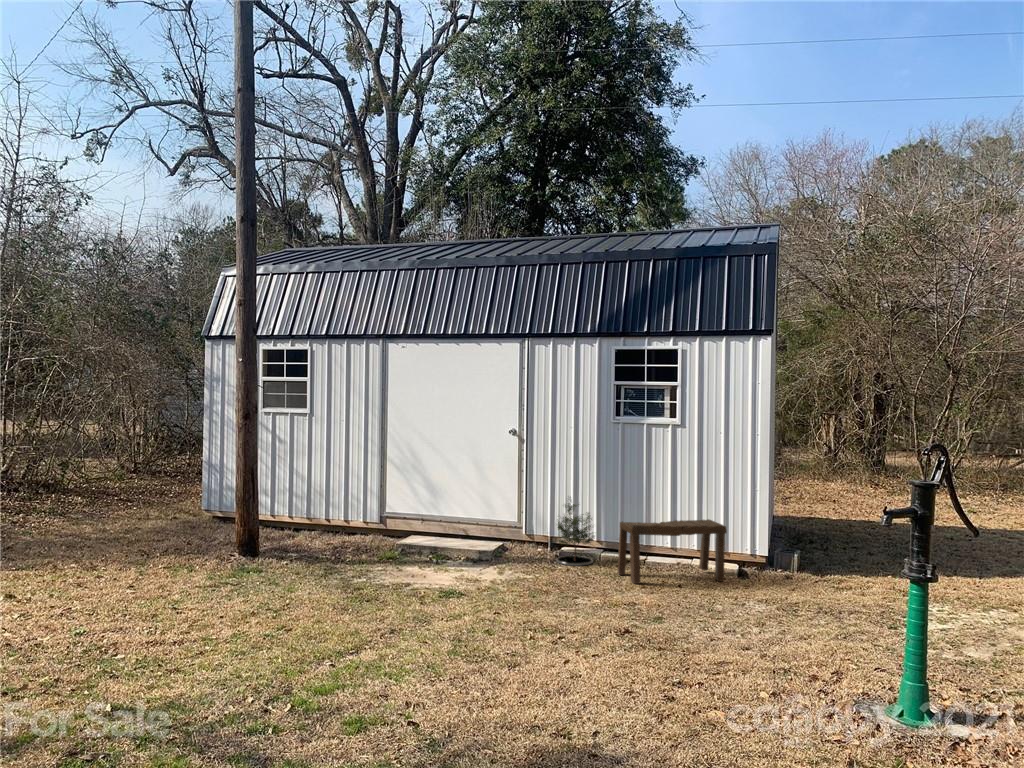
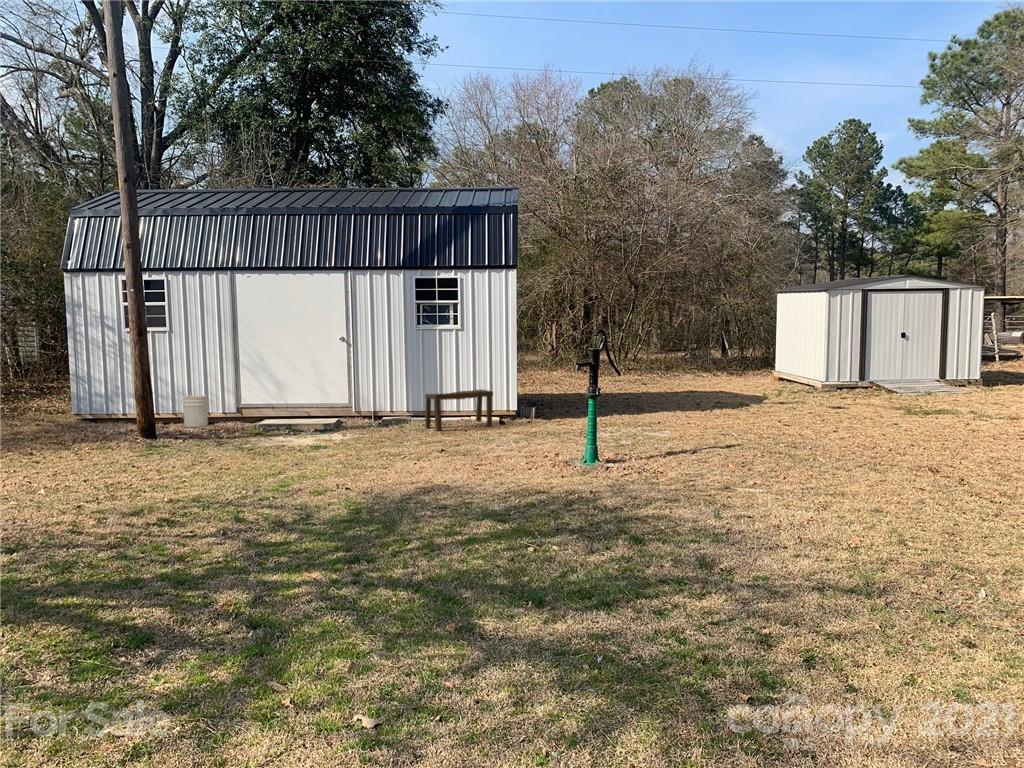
bucket: none [305,496,344,540] -> present [182,395,208,427]
potted tree: present [556,497,594,566] -> none [379,380,408,426]

